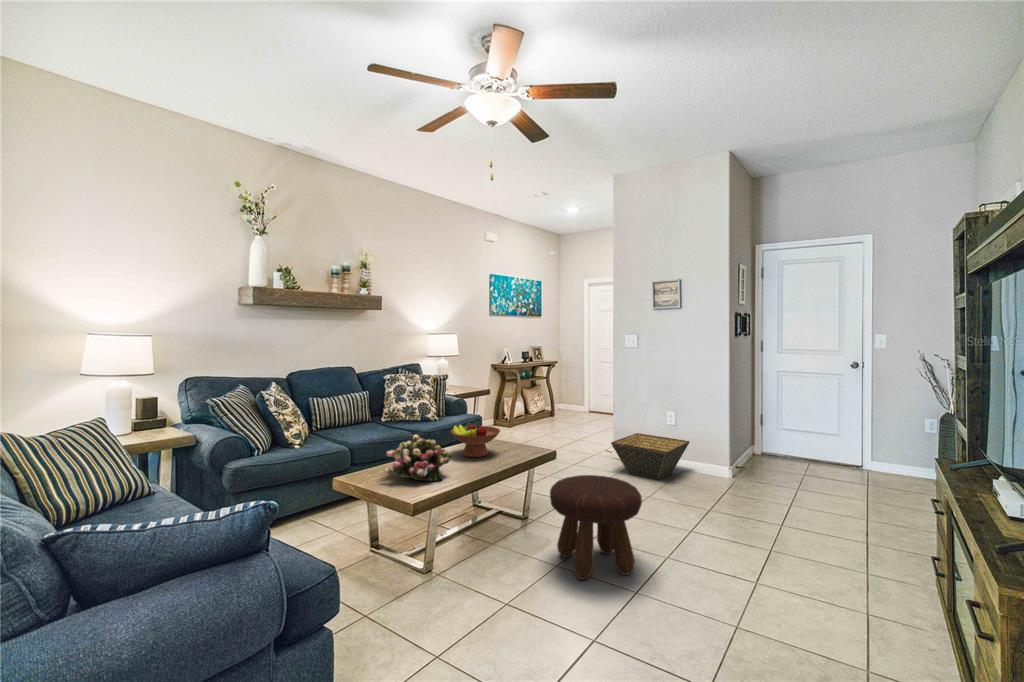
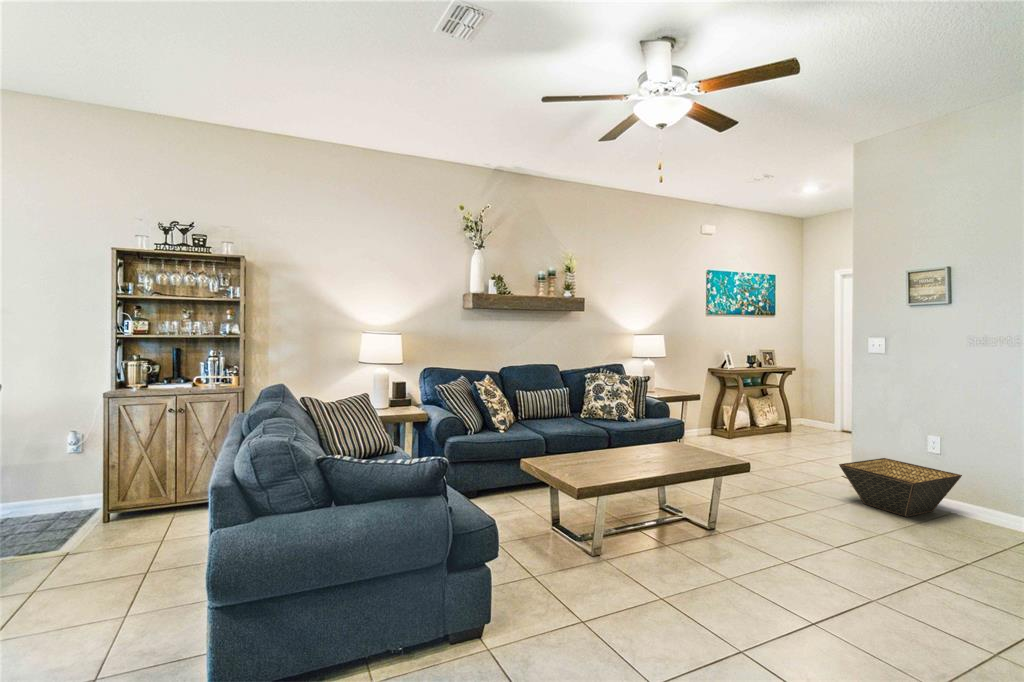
fruit bowl: present [450,423,500,457] -> none [630,422,682,457]
flower arrangement: present [384,434,453,481] -> none [558,427,623,472]
footstool: present [550,475,642,580] -> none [720,488,831,602]

